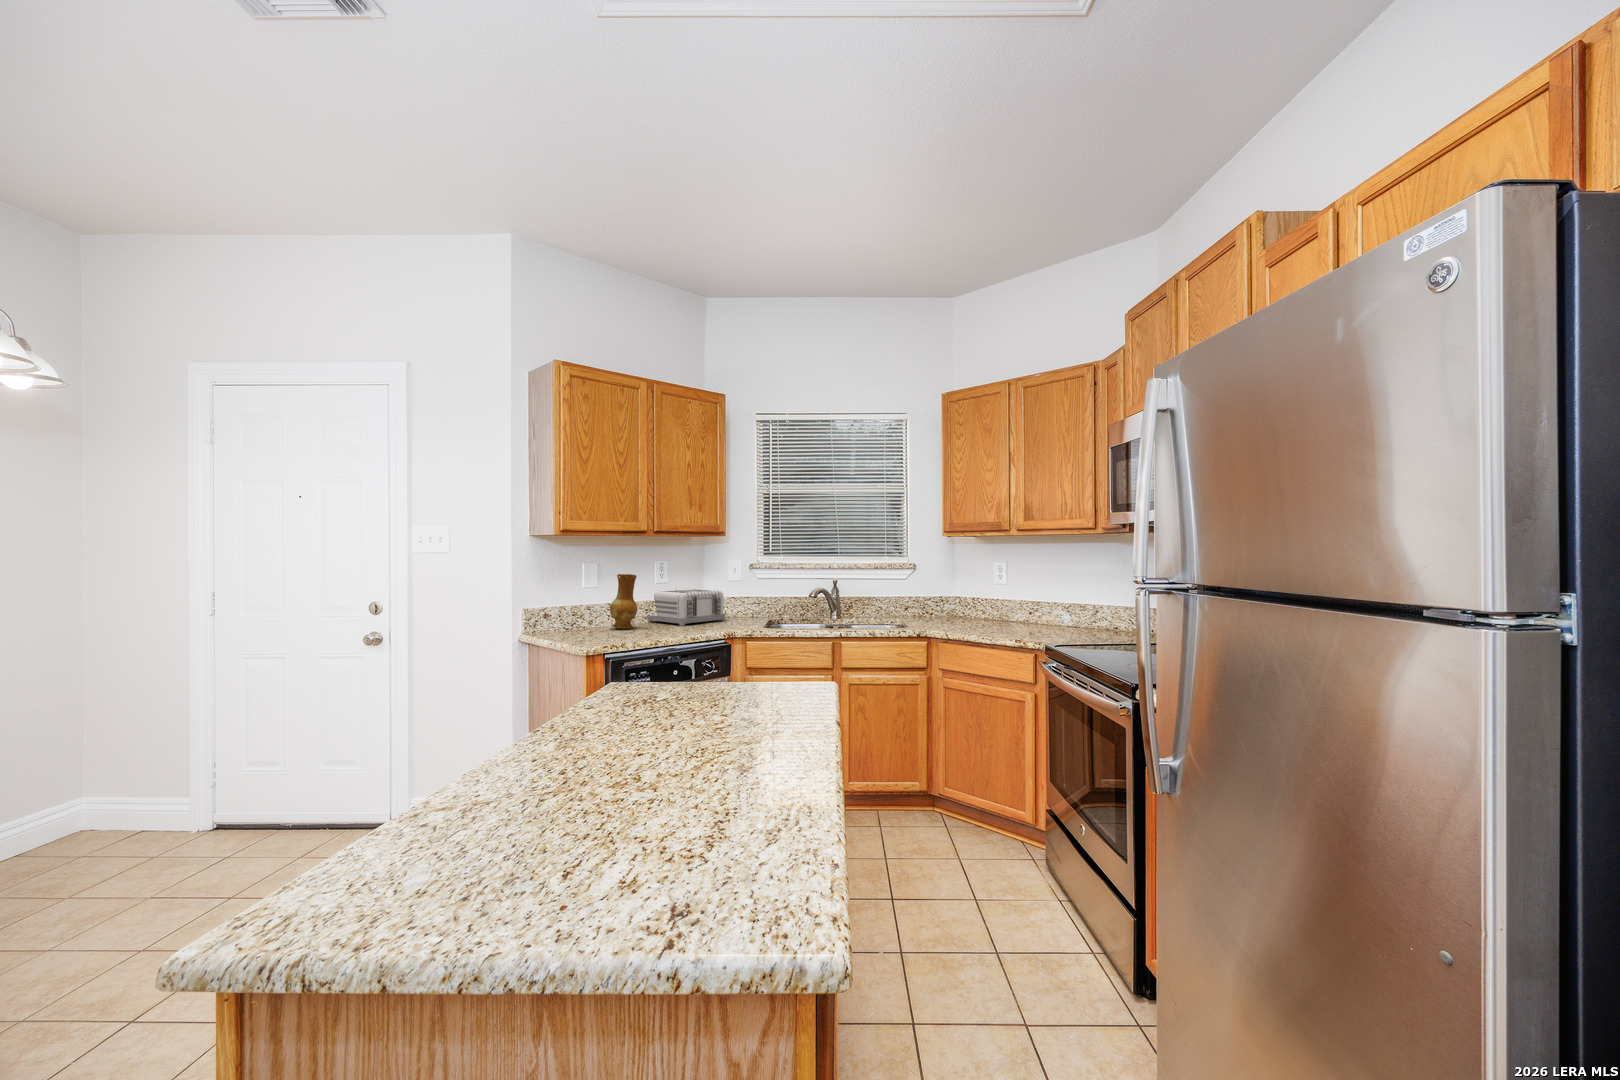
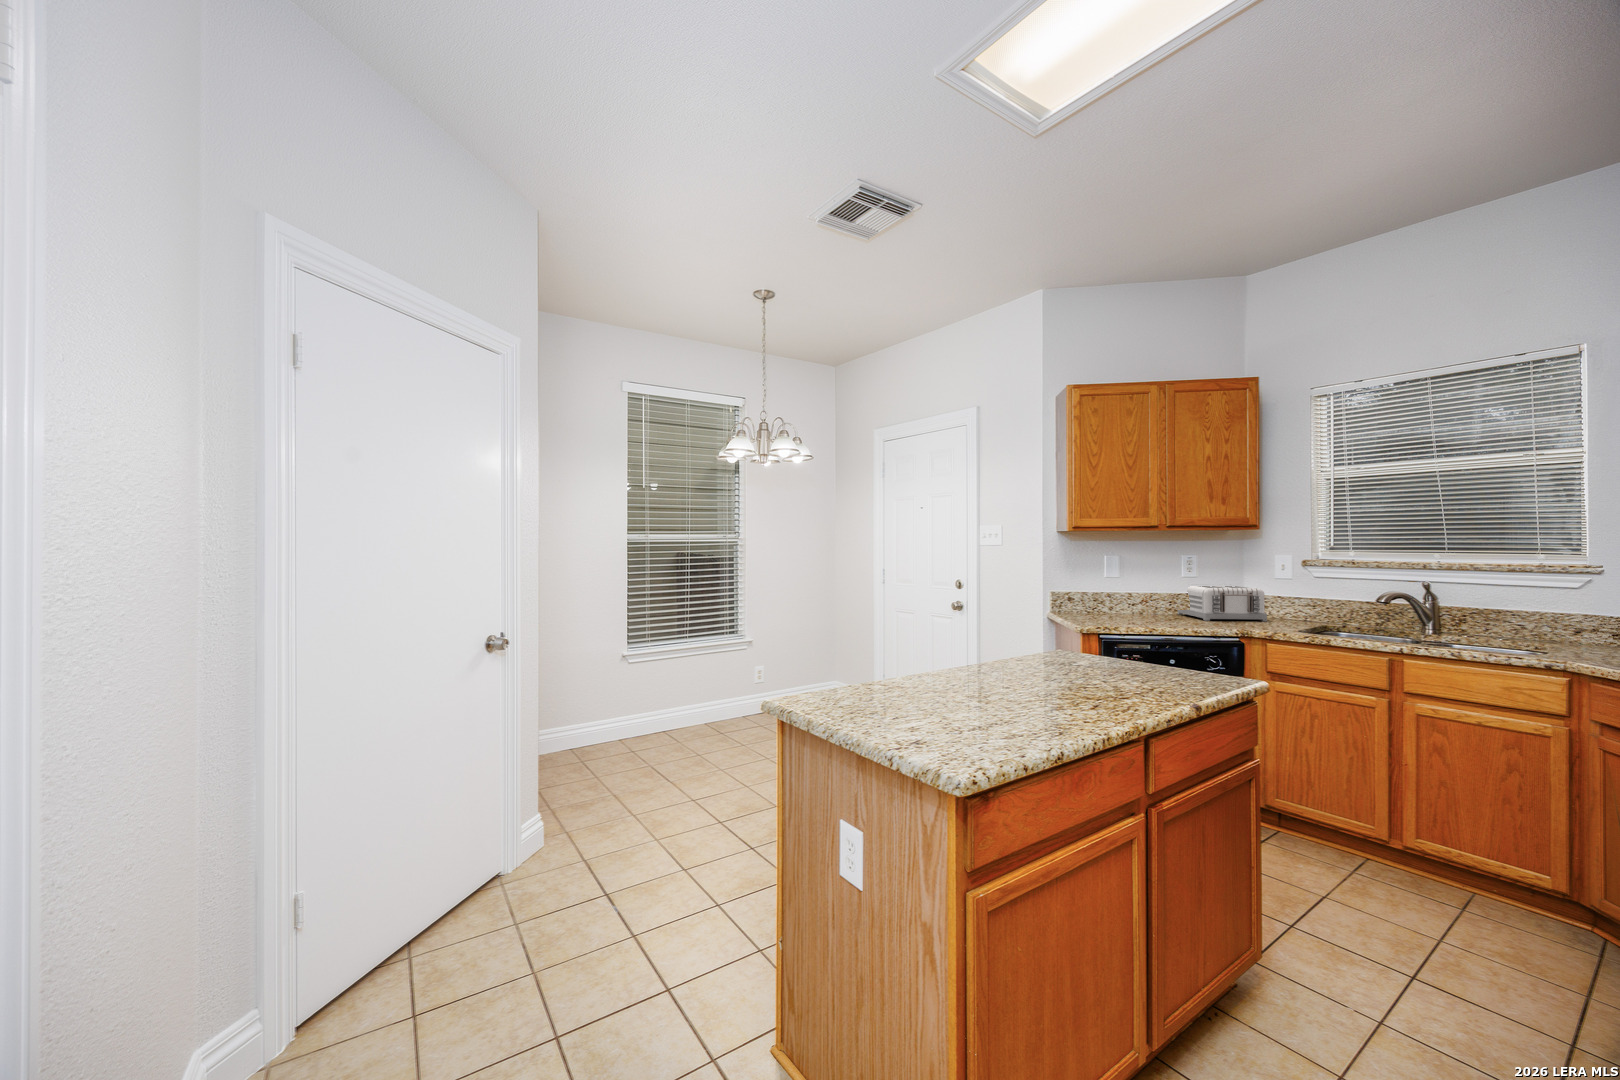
ceramic jug: present [610,574,637,629] -> none [1130,567,1157,618]

